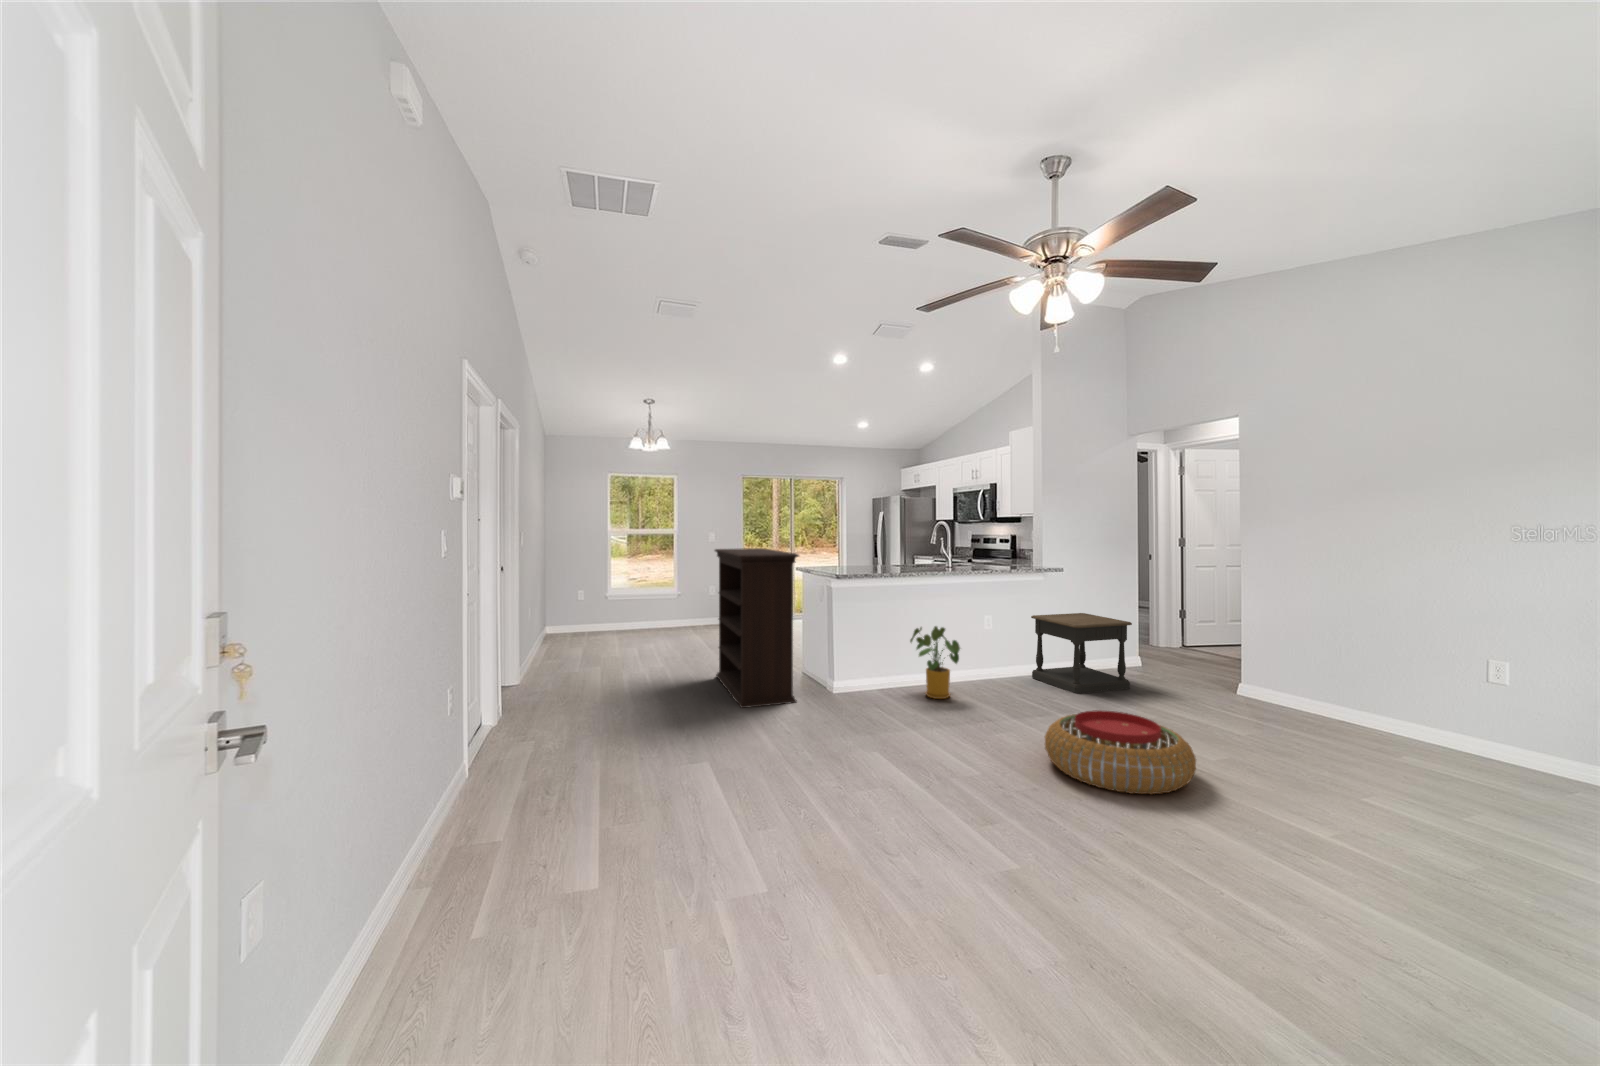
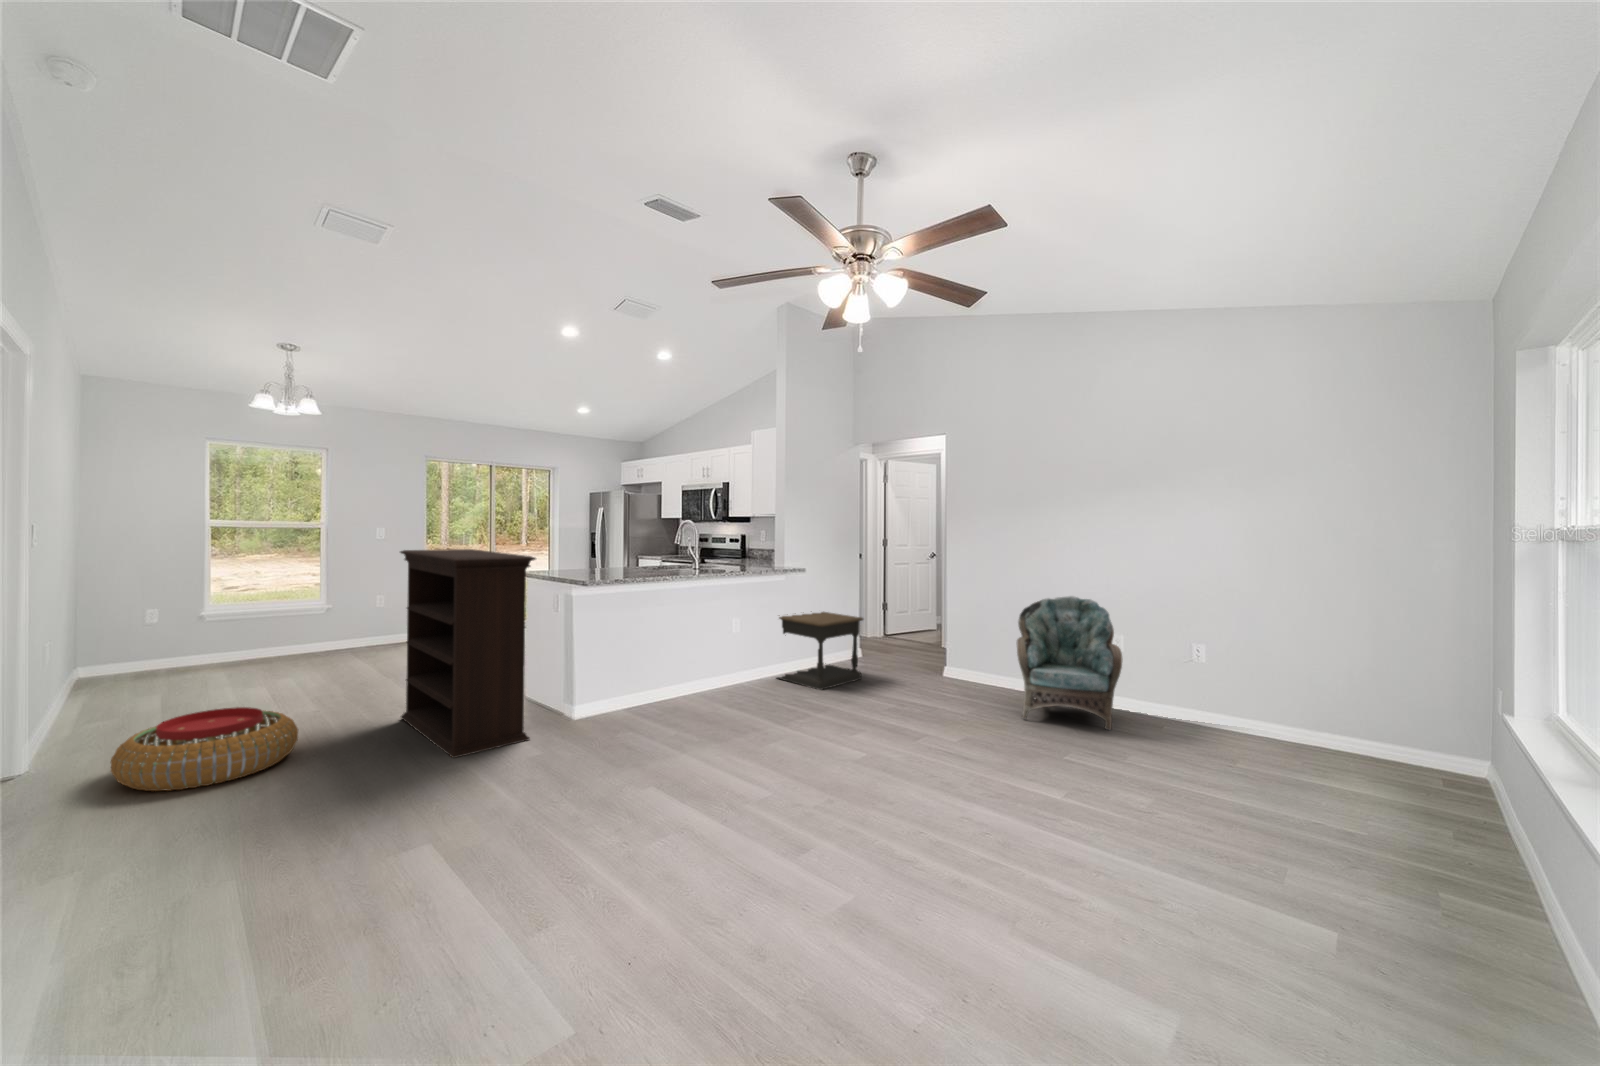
armchair: none [1320,608,1493,784] -> present [1017,596,1122,730]
house plant: present [910,626,960,699] -> none [661,633,720,713]
pouf: present [1045,710,1196,795] -> present [111,707,298,791]

